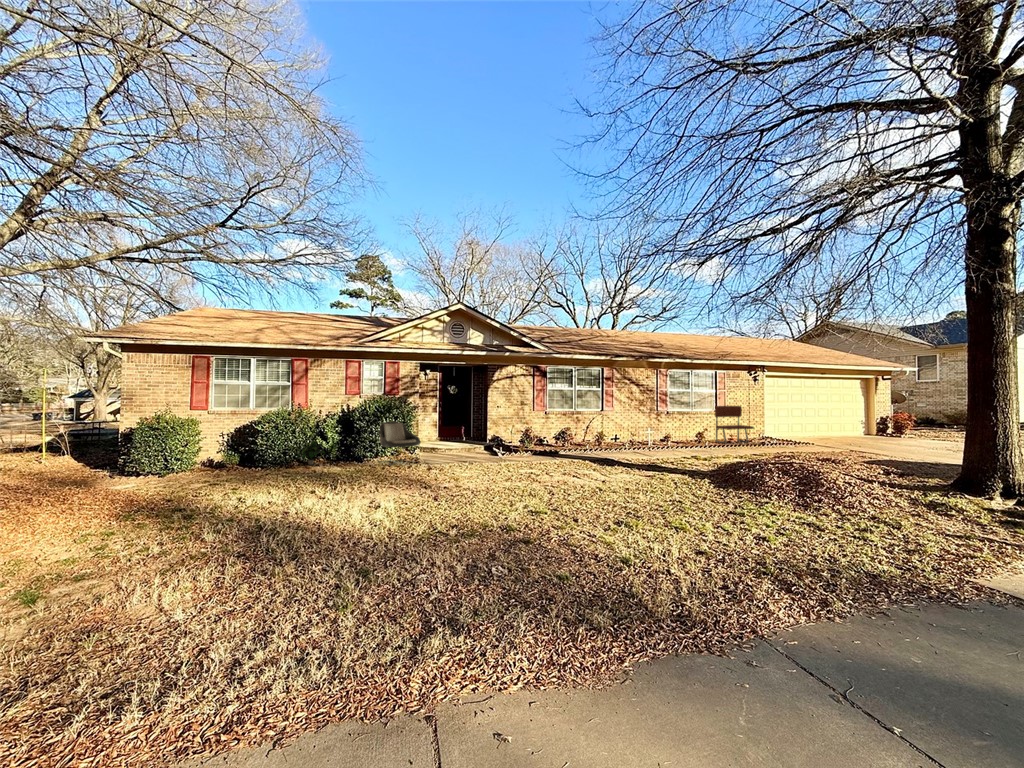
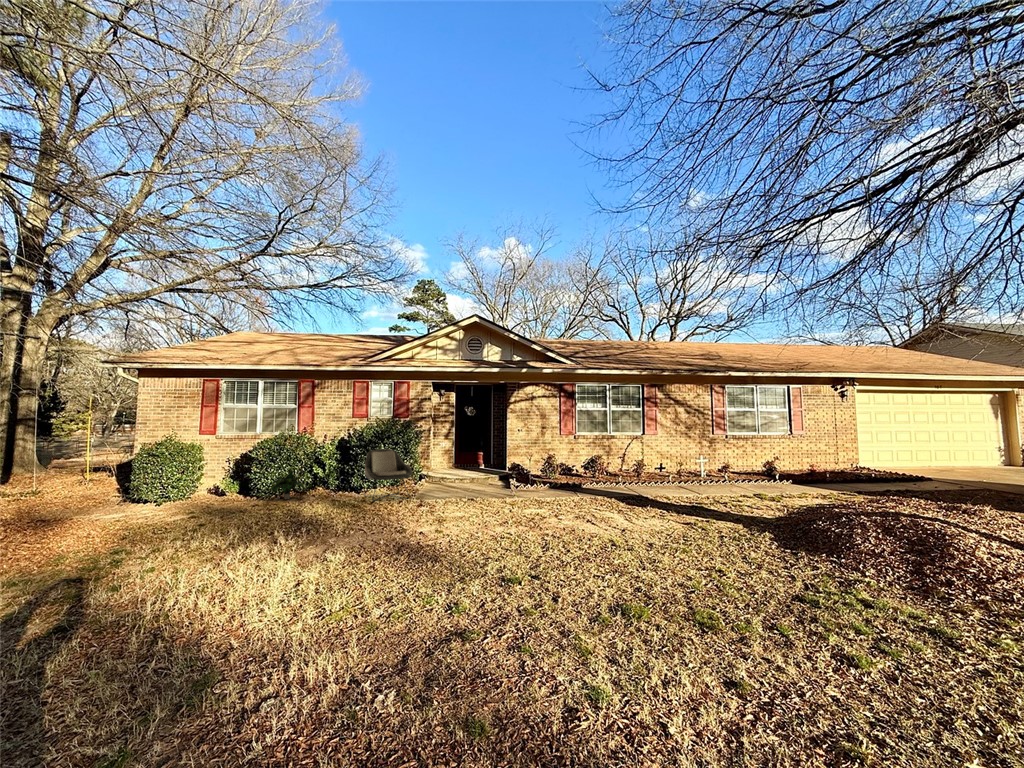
bench: present [715,406,754,443] -> none [788,430,840,477]

